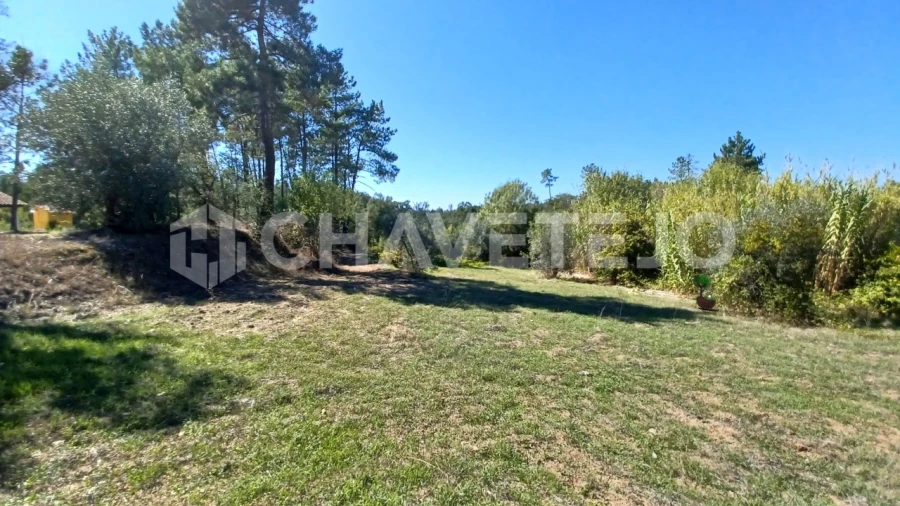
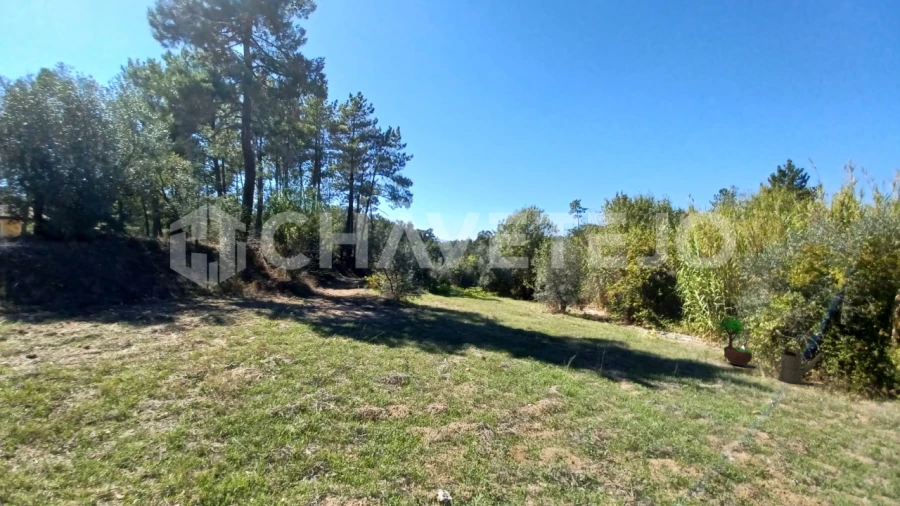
watering can: none [733,292,765,320] -> present [775,345,823,384]

